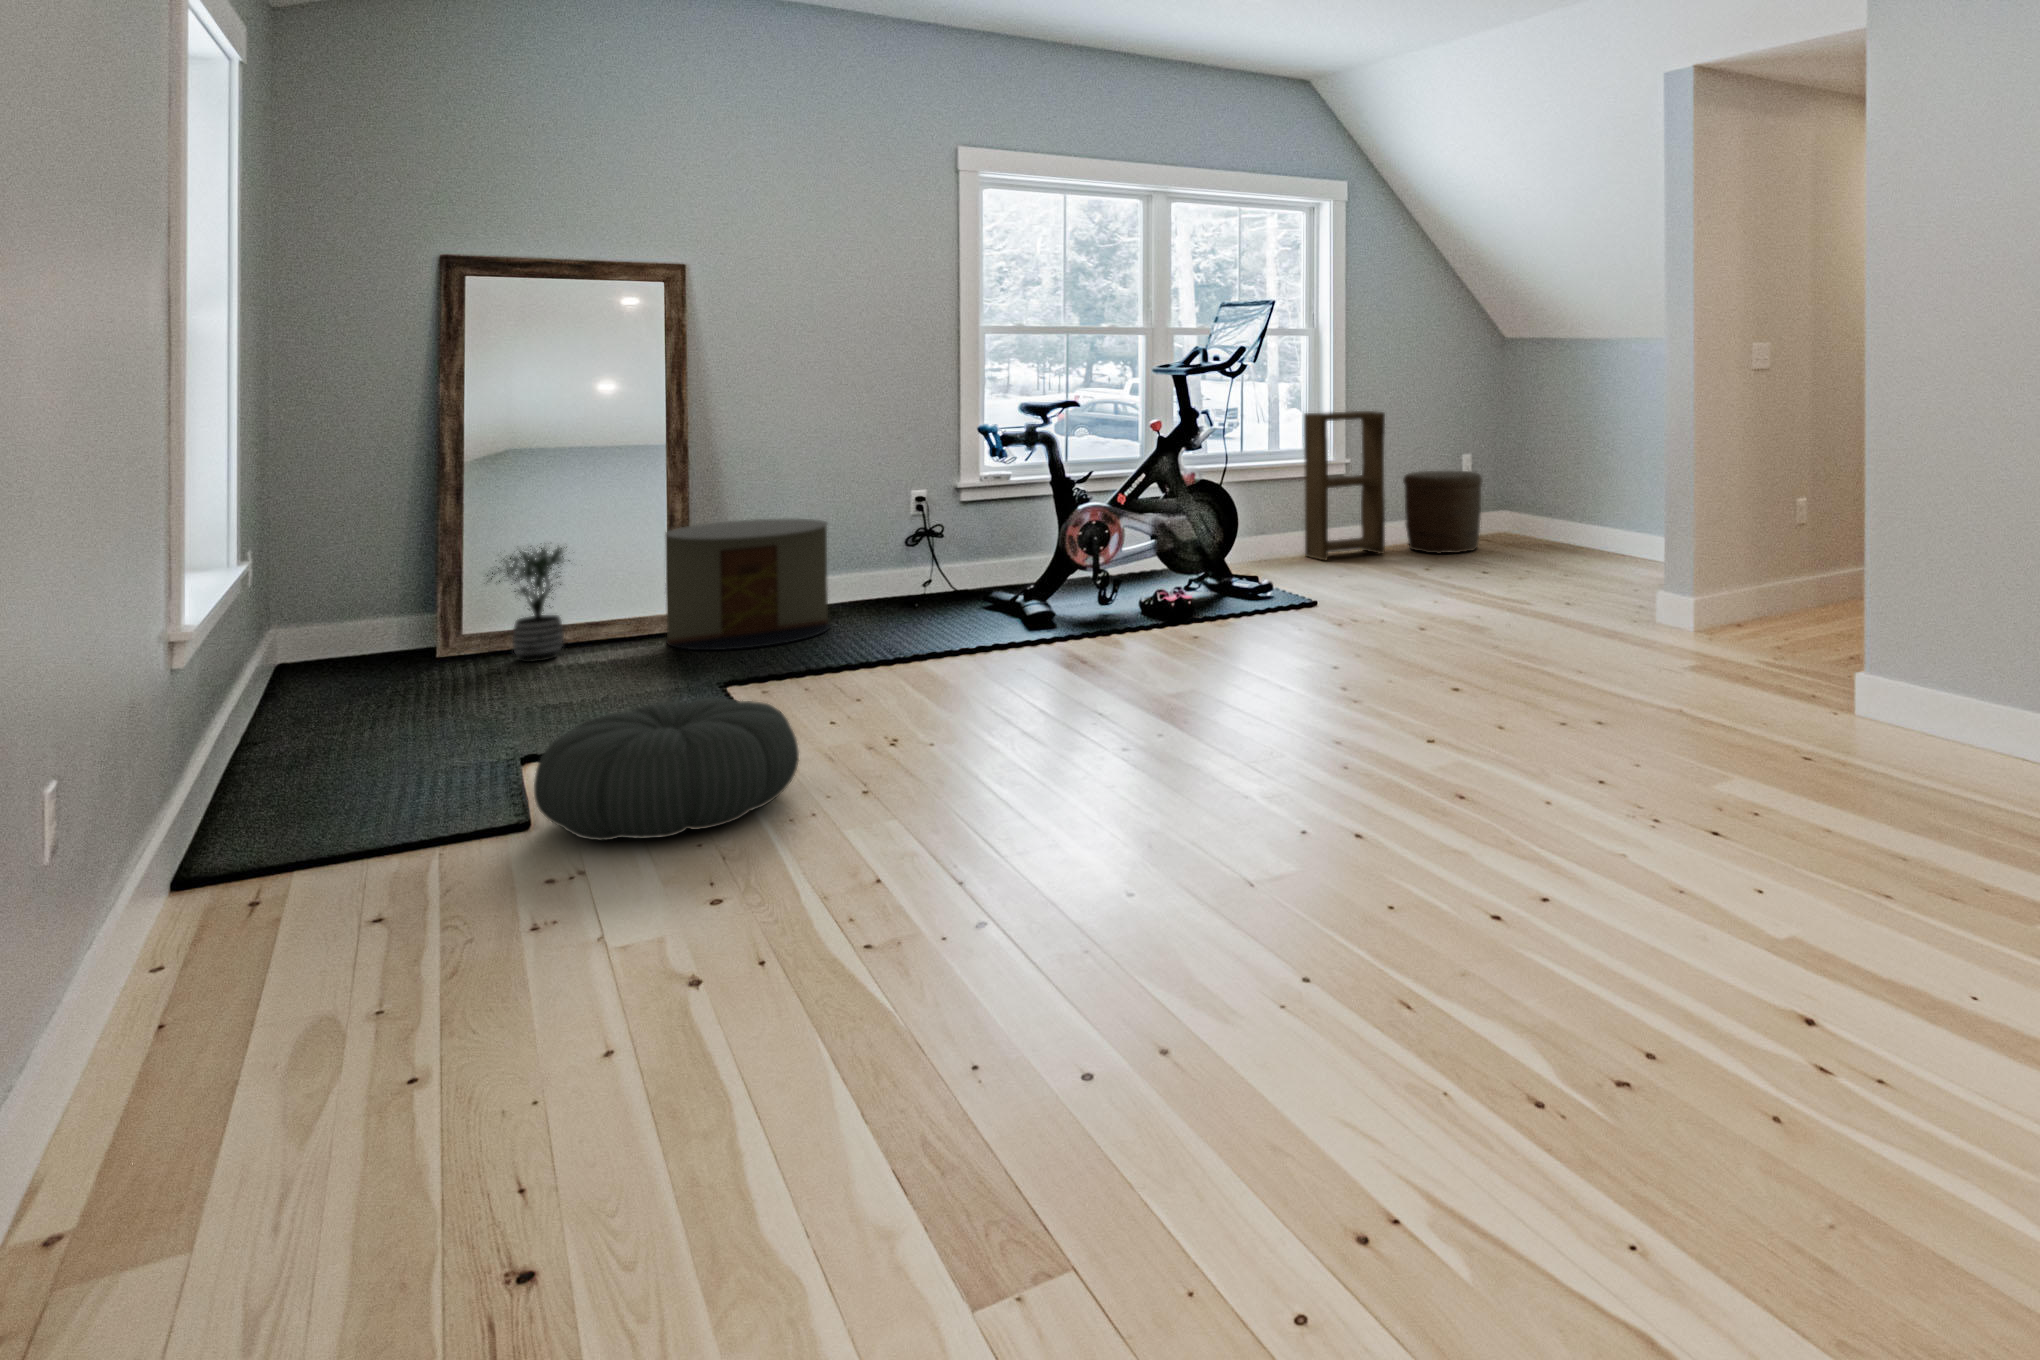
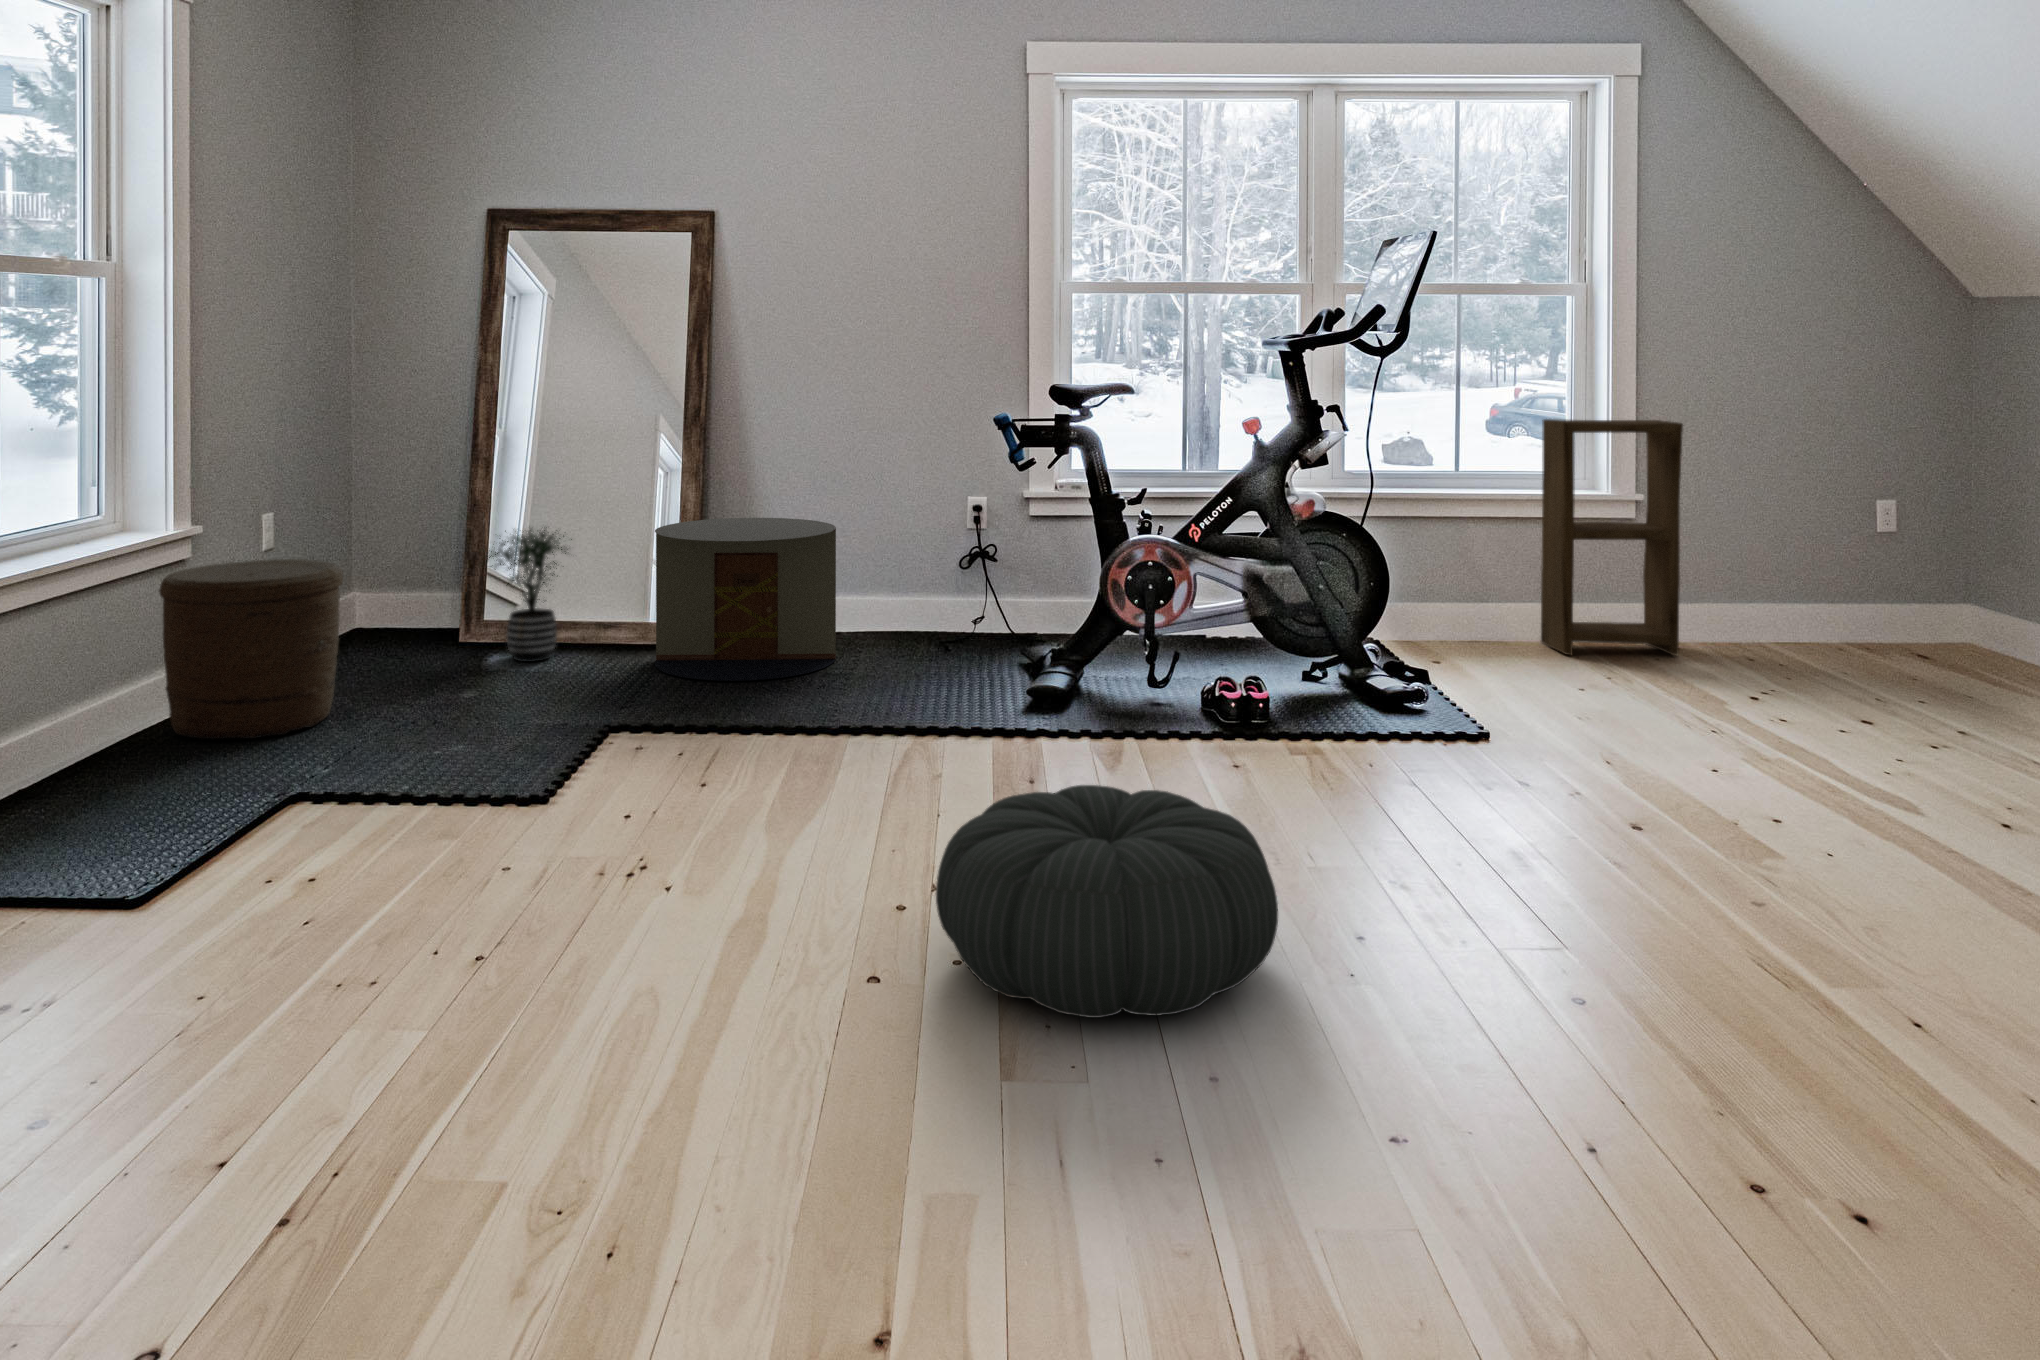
woven basket: present [1403,471,1482,554] -> present [159,559,343,739]
pouf: present [534,698,799,841] -> present [936,785,1278,1018]

